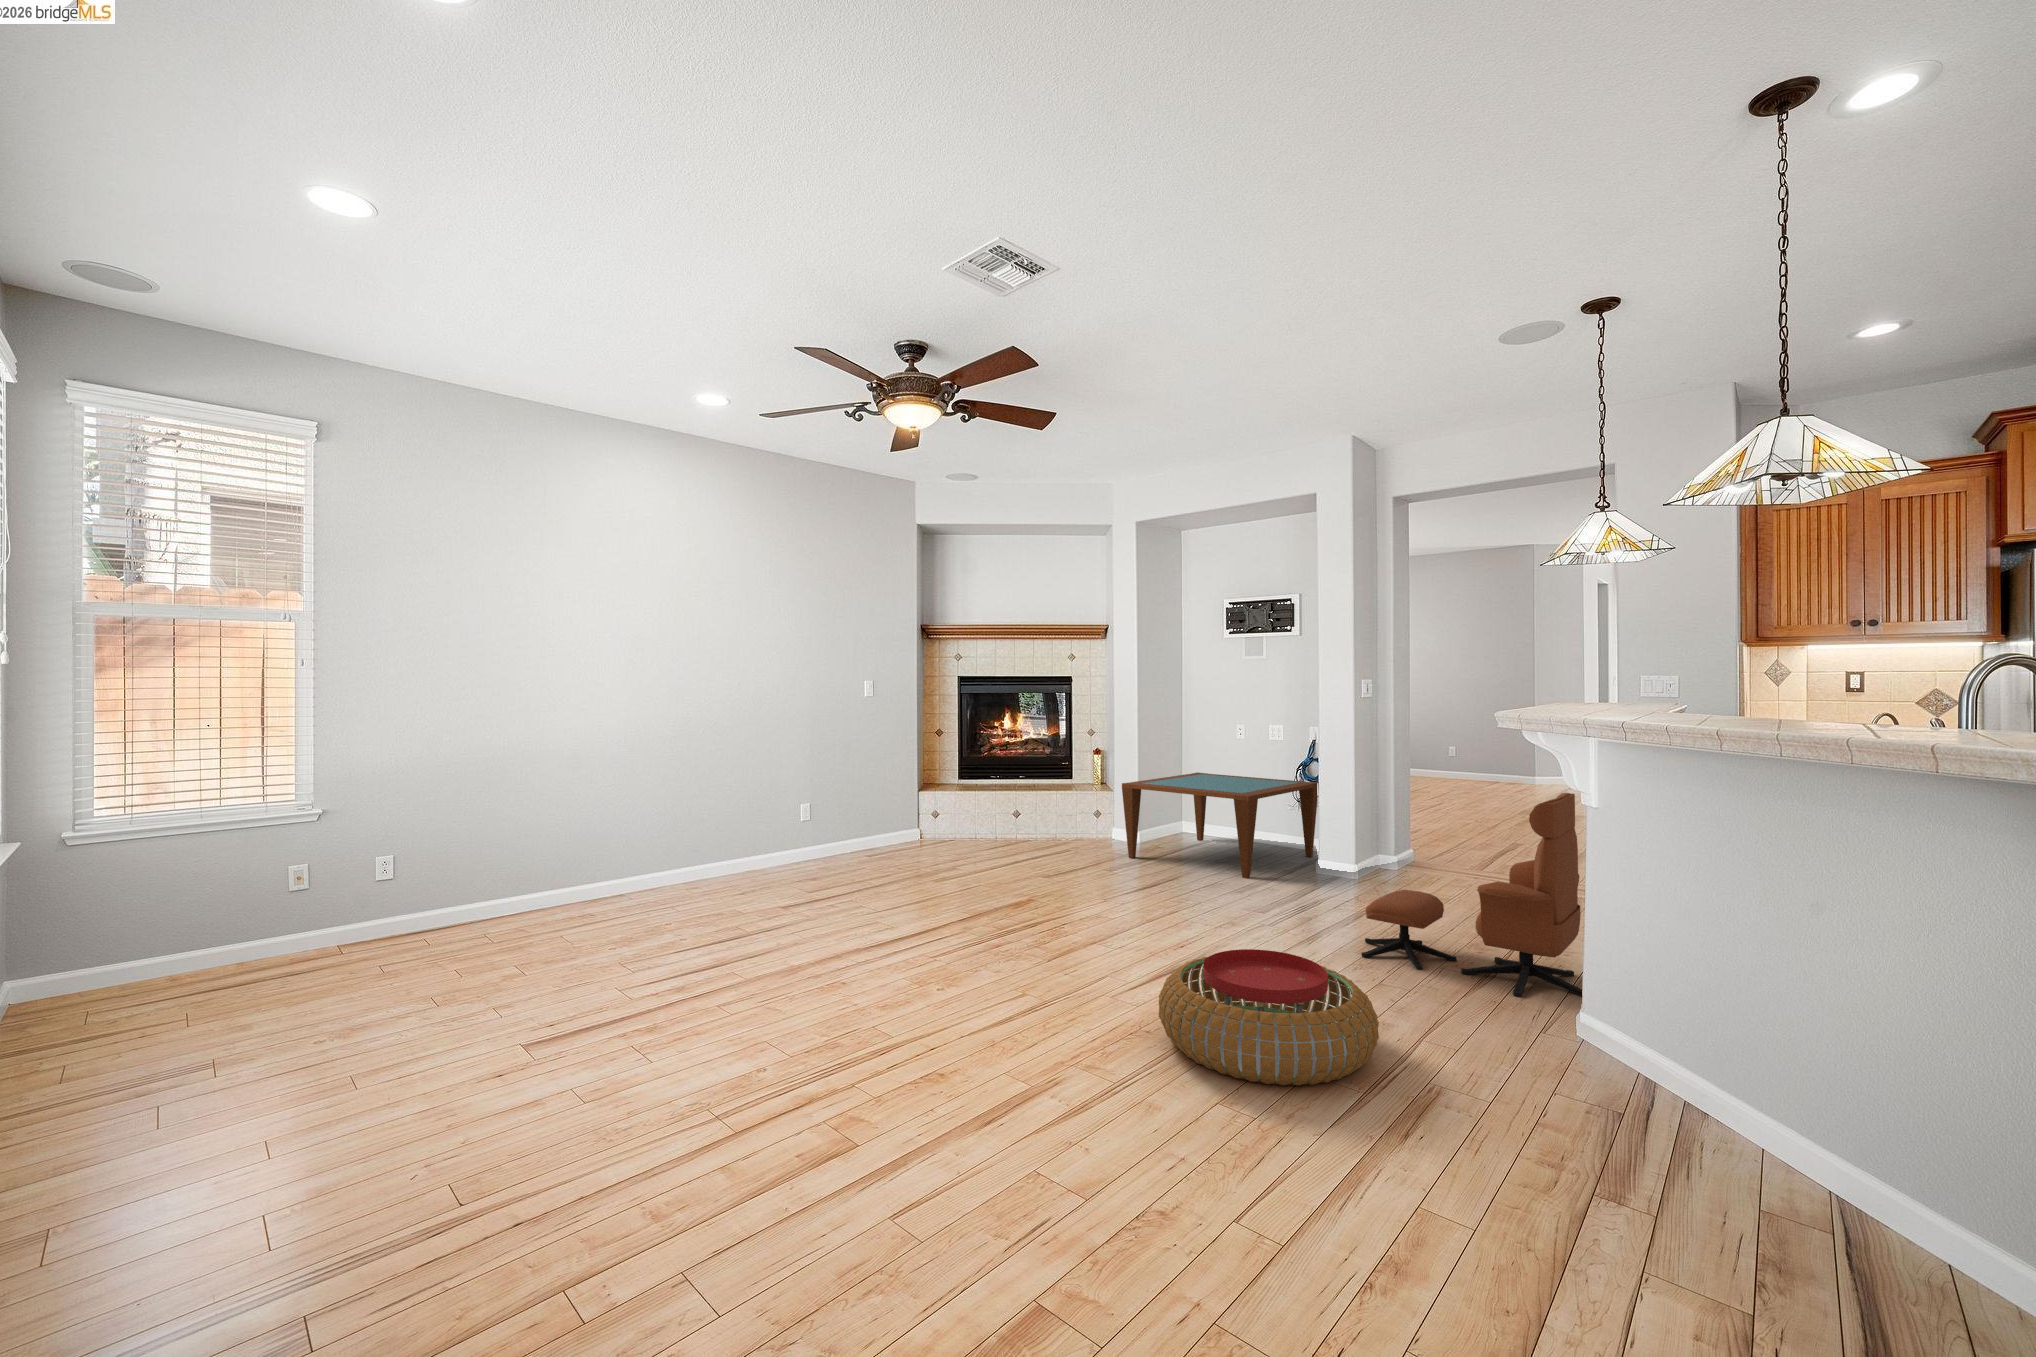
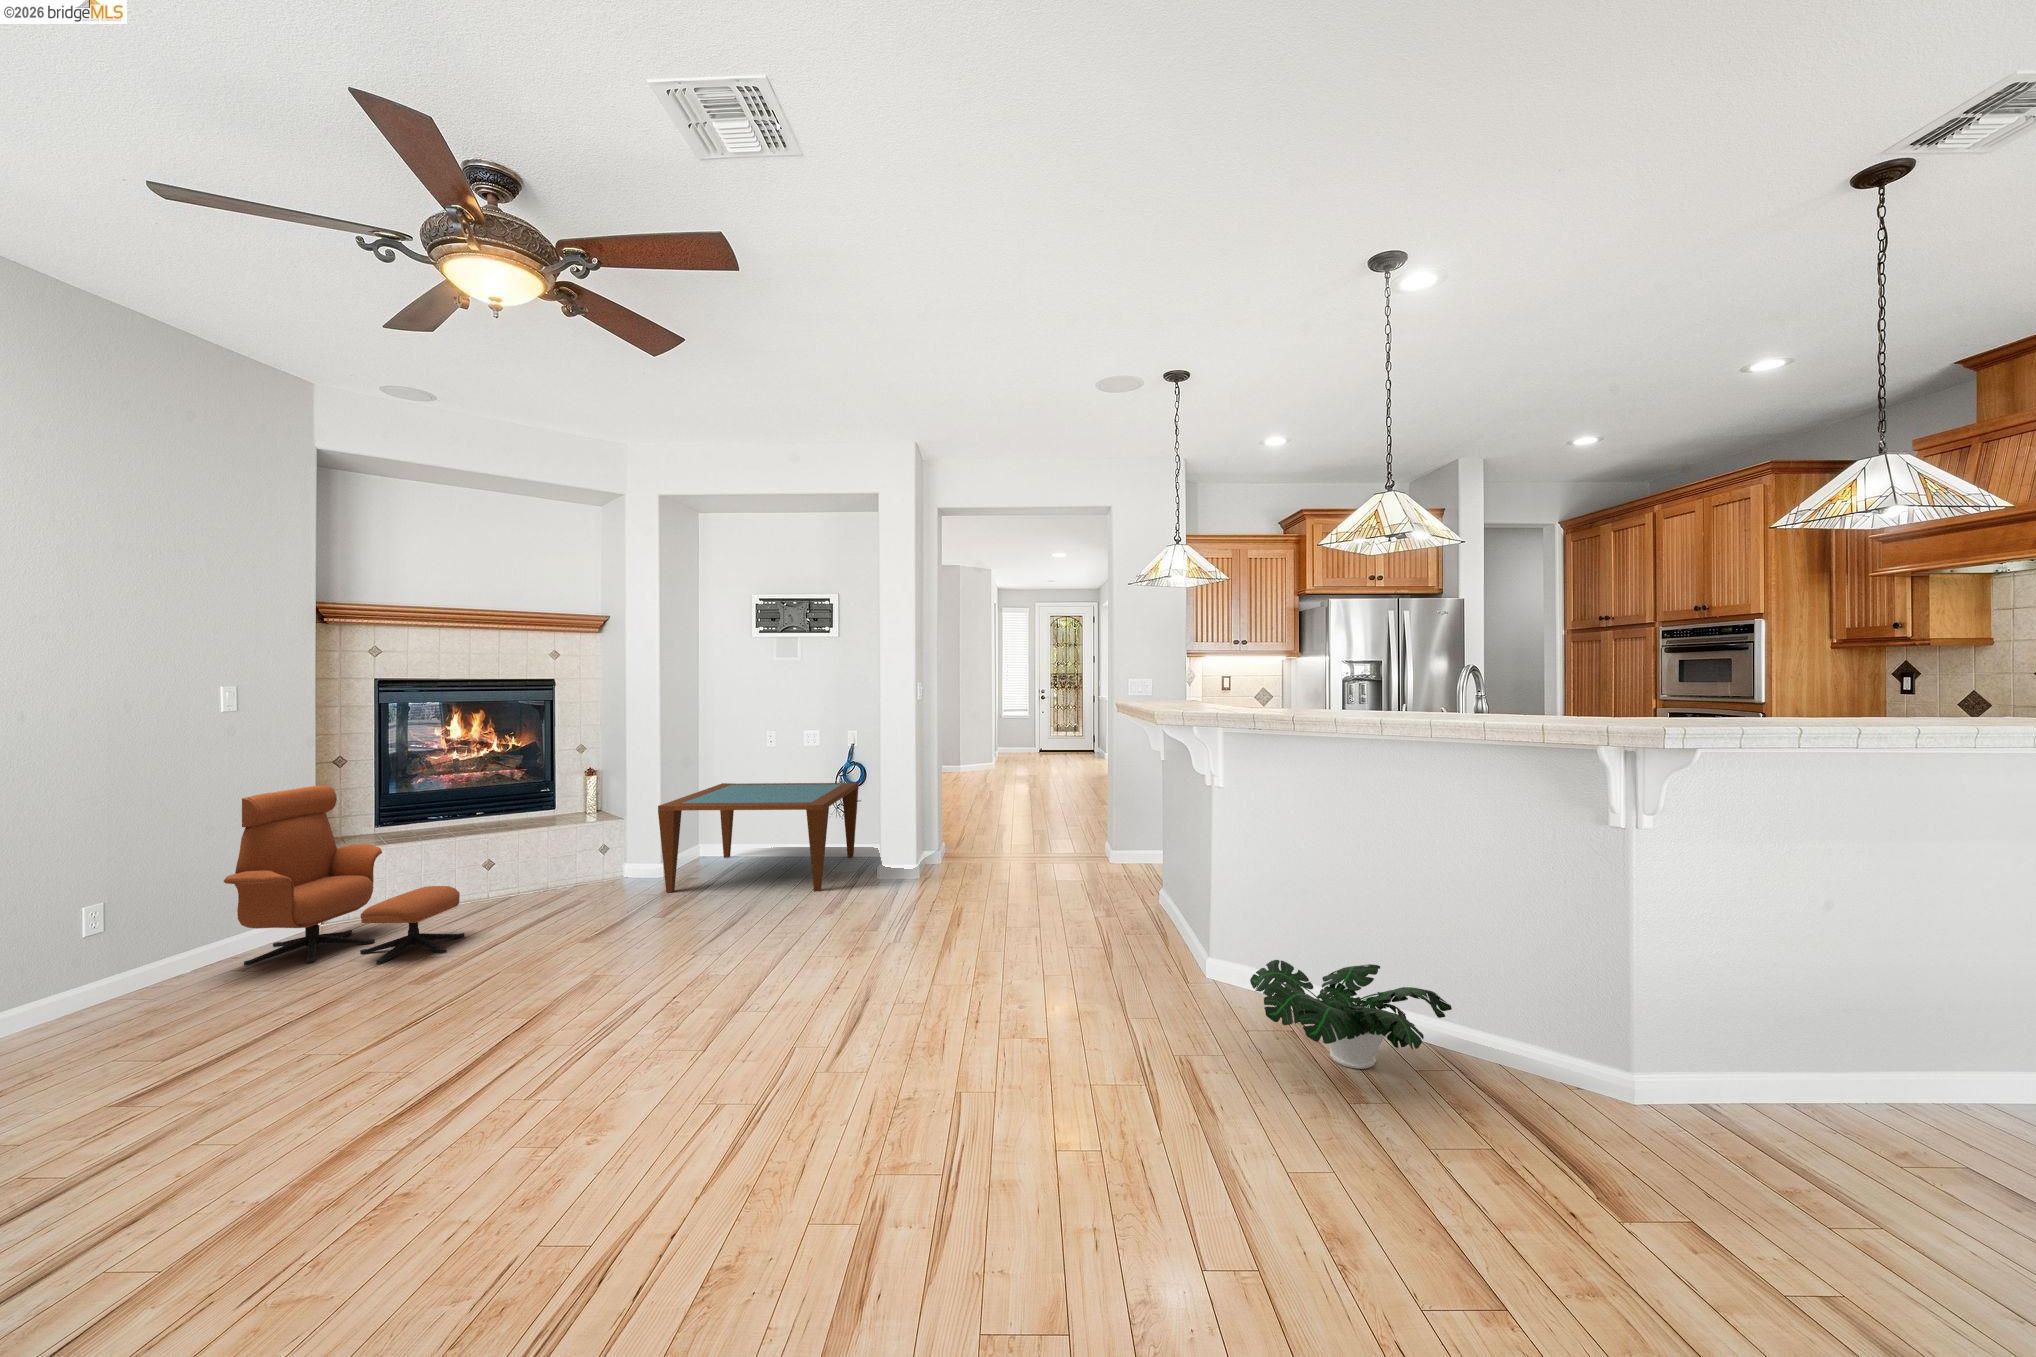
lounge chair: present [1362,793,1582,997] -> present [224,785,464,965]
pouf: present [1159,949,1379,1086] -> none [924,969,1146,1125]
potted plant: none [1506,1015,1817,1174] -> present [1250,960,1452,1069]

